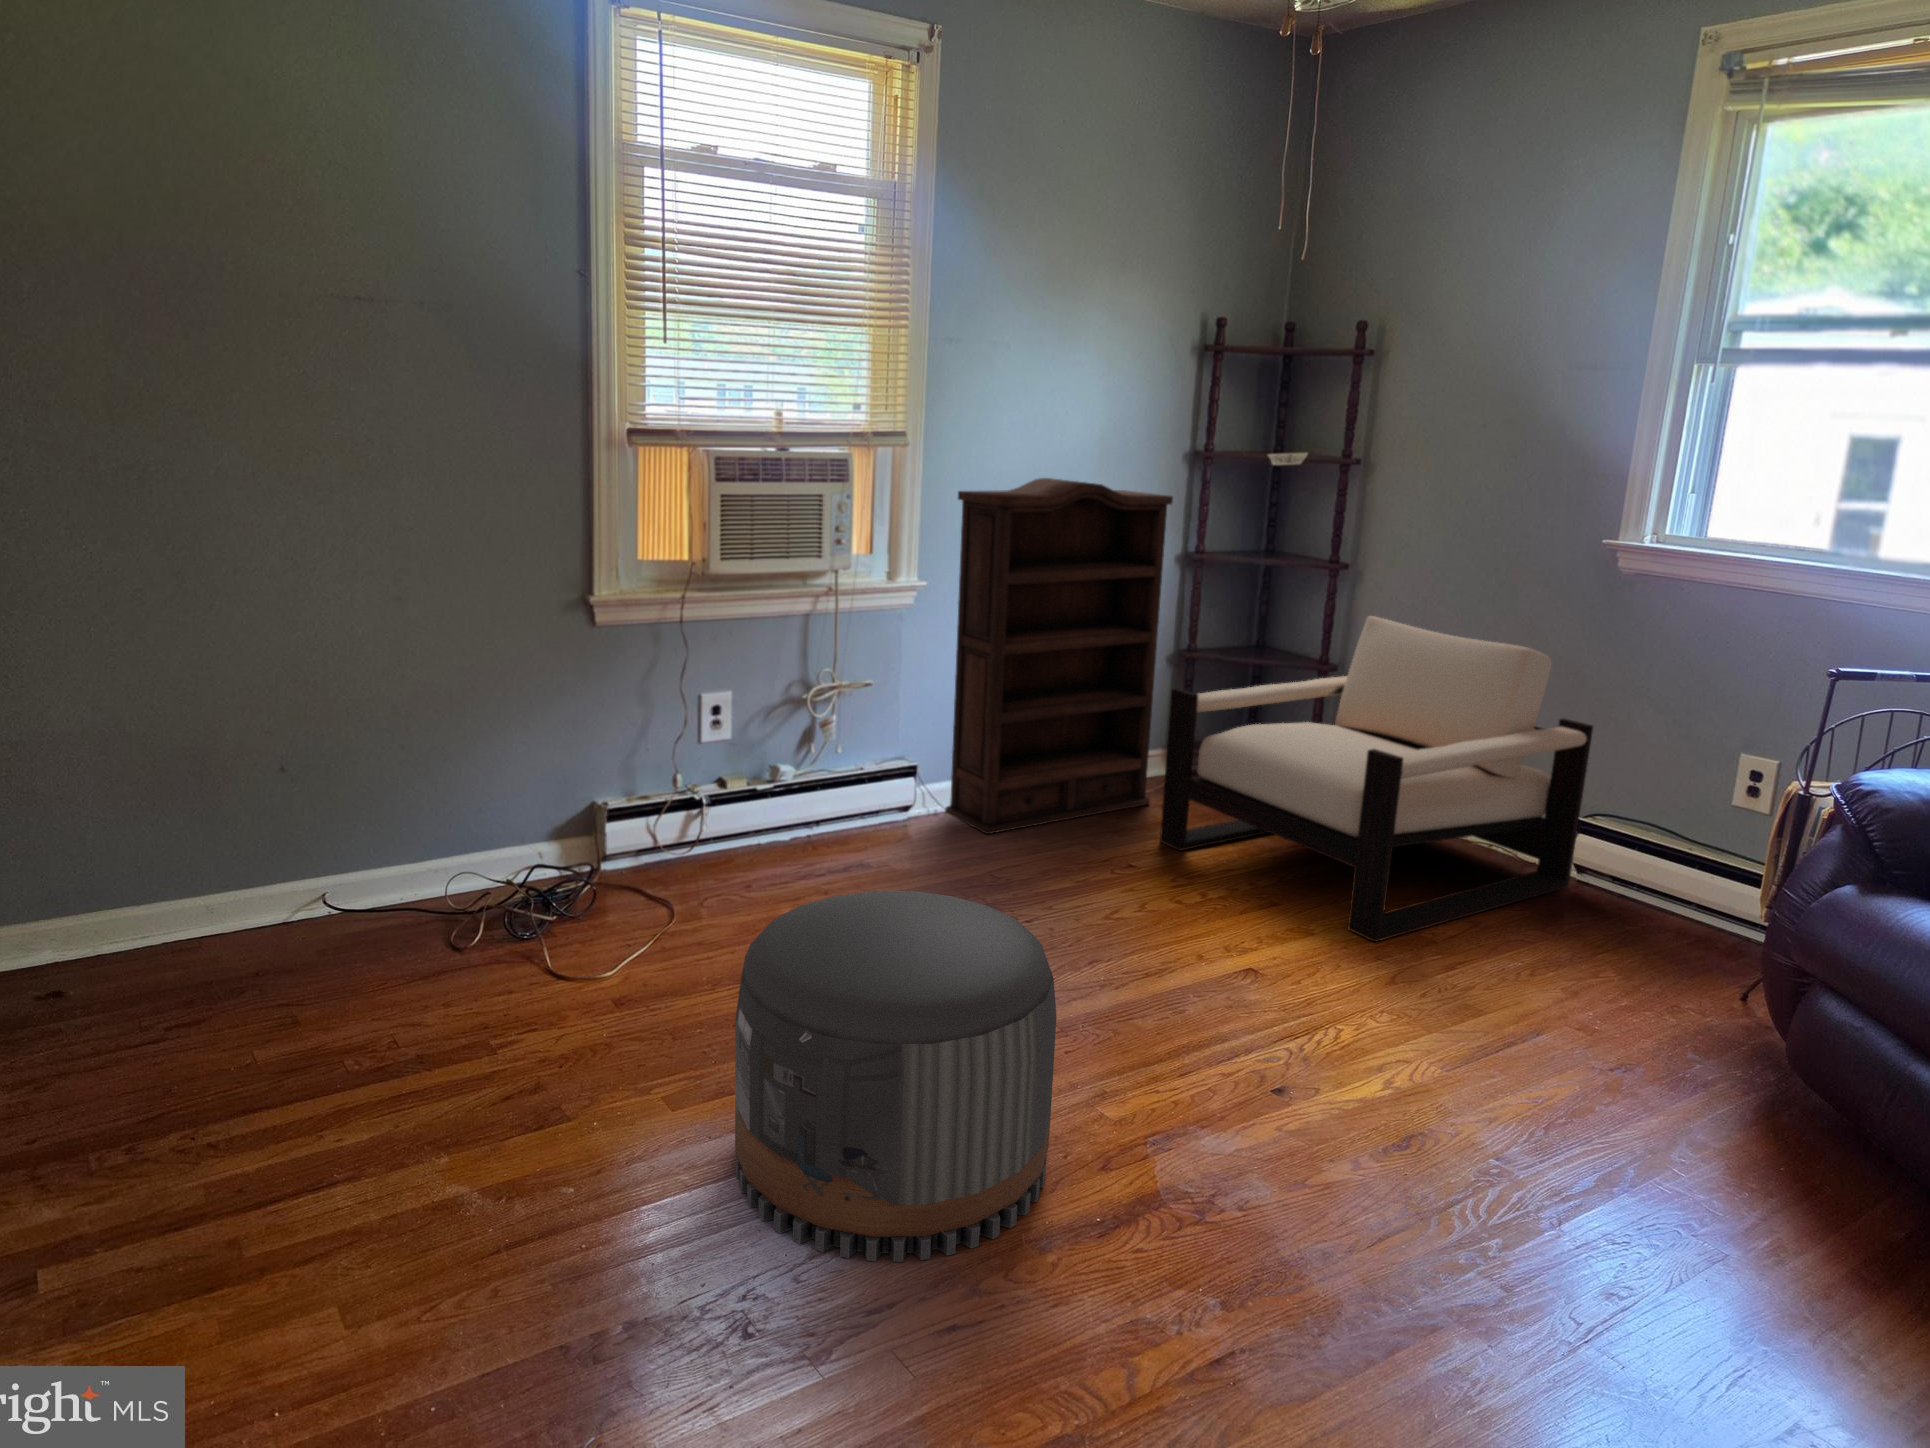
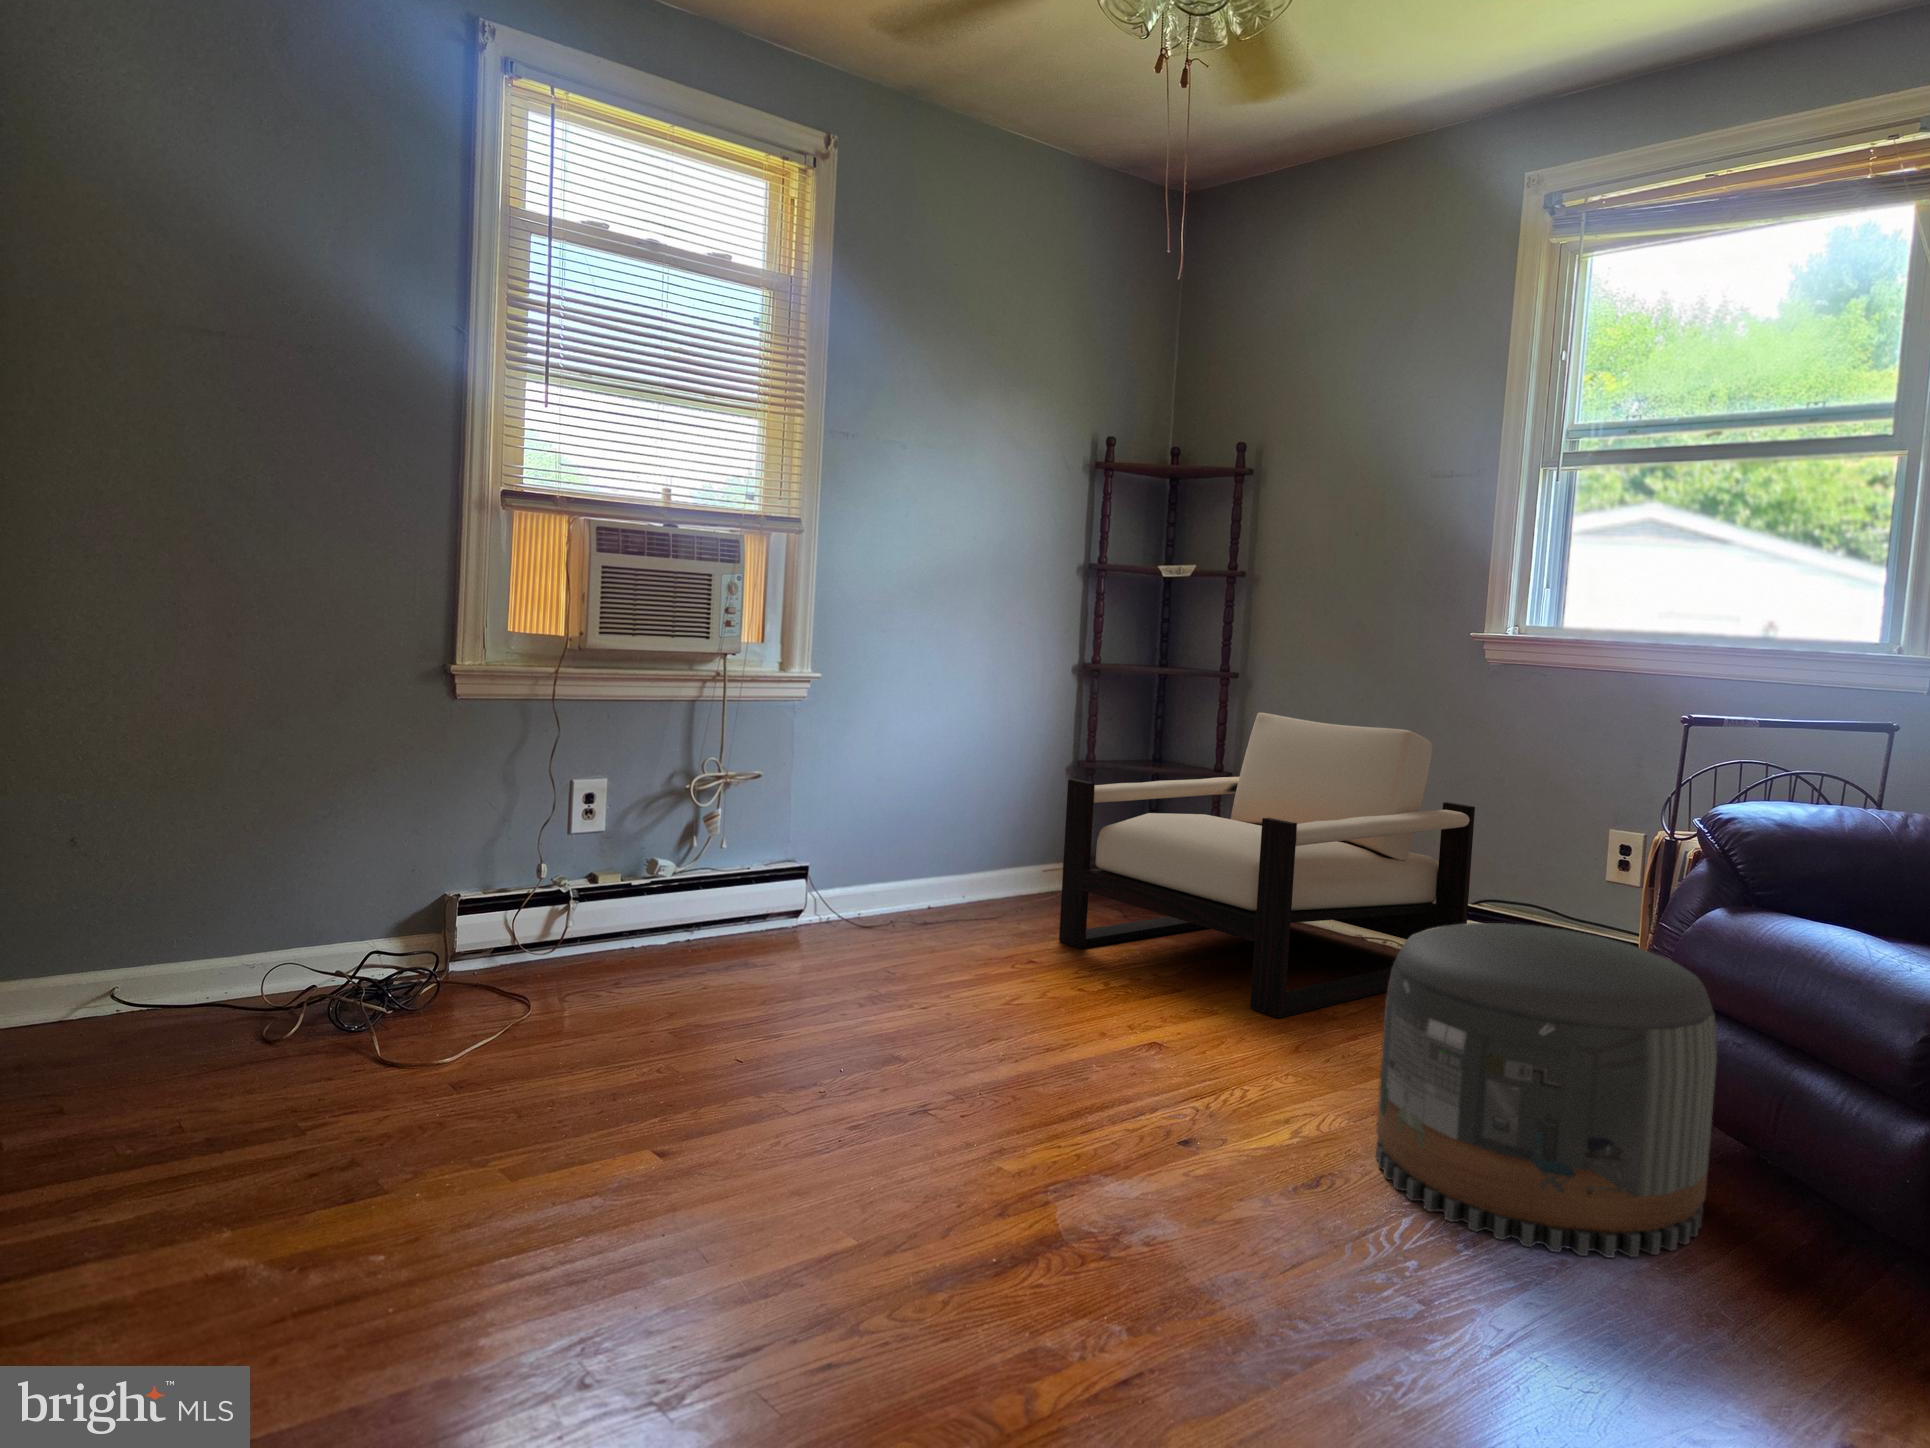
bookshelf: present [945,478,1173,834] -> none [835,576,1066,937]
pouf: present [735,891,1057,1262] -> present [1376,923,1717,1258]

